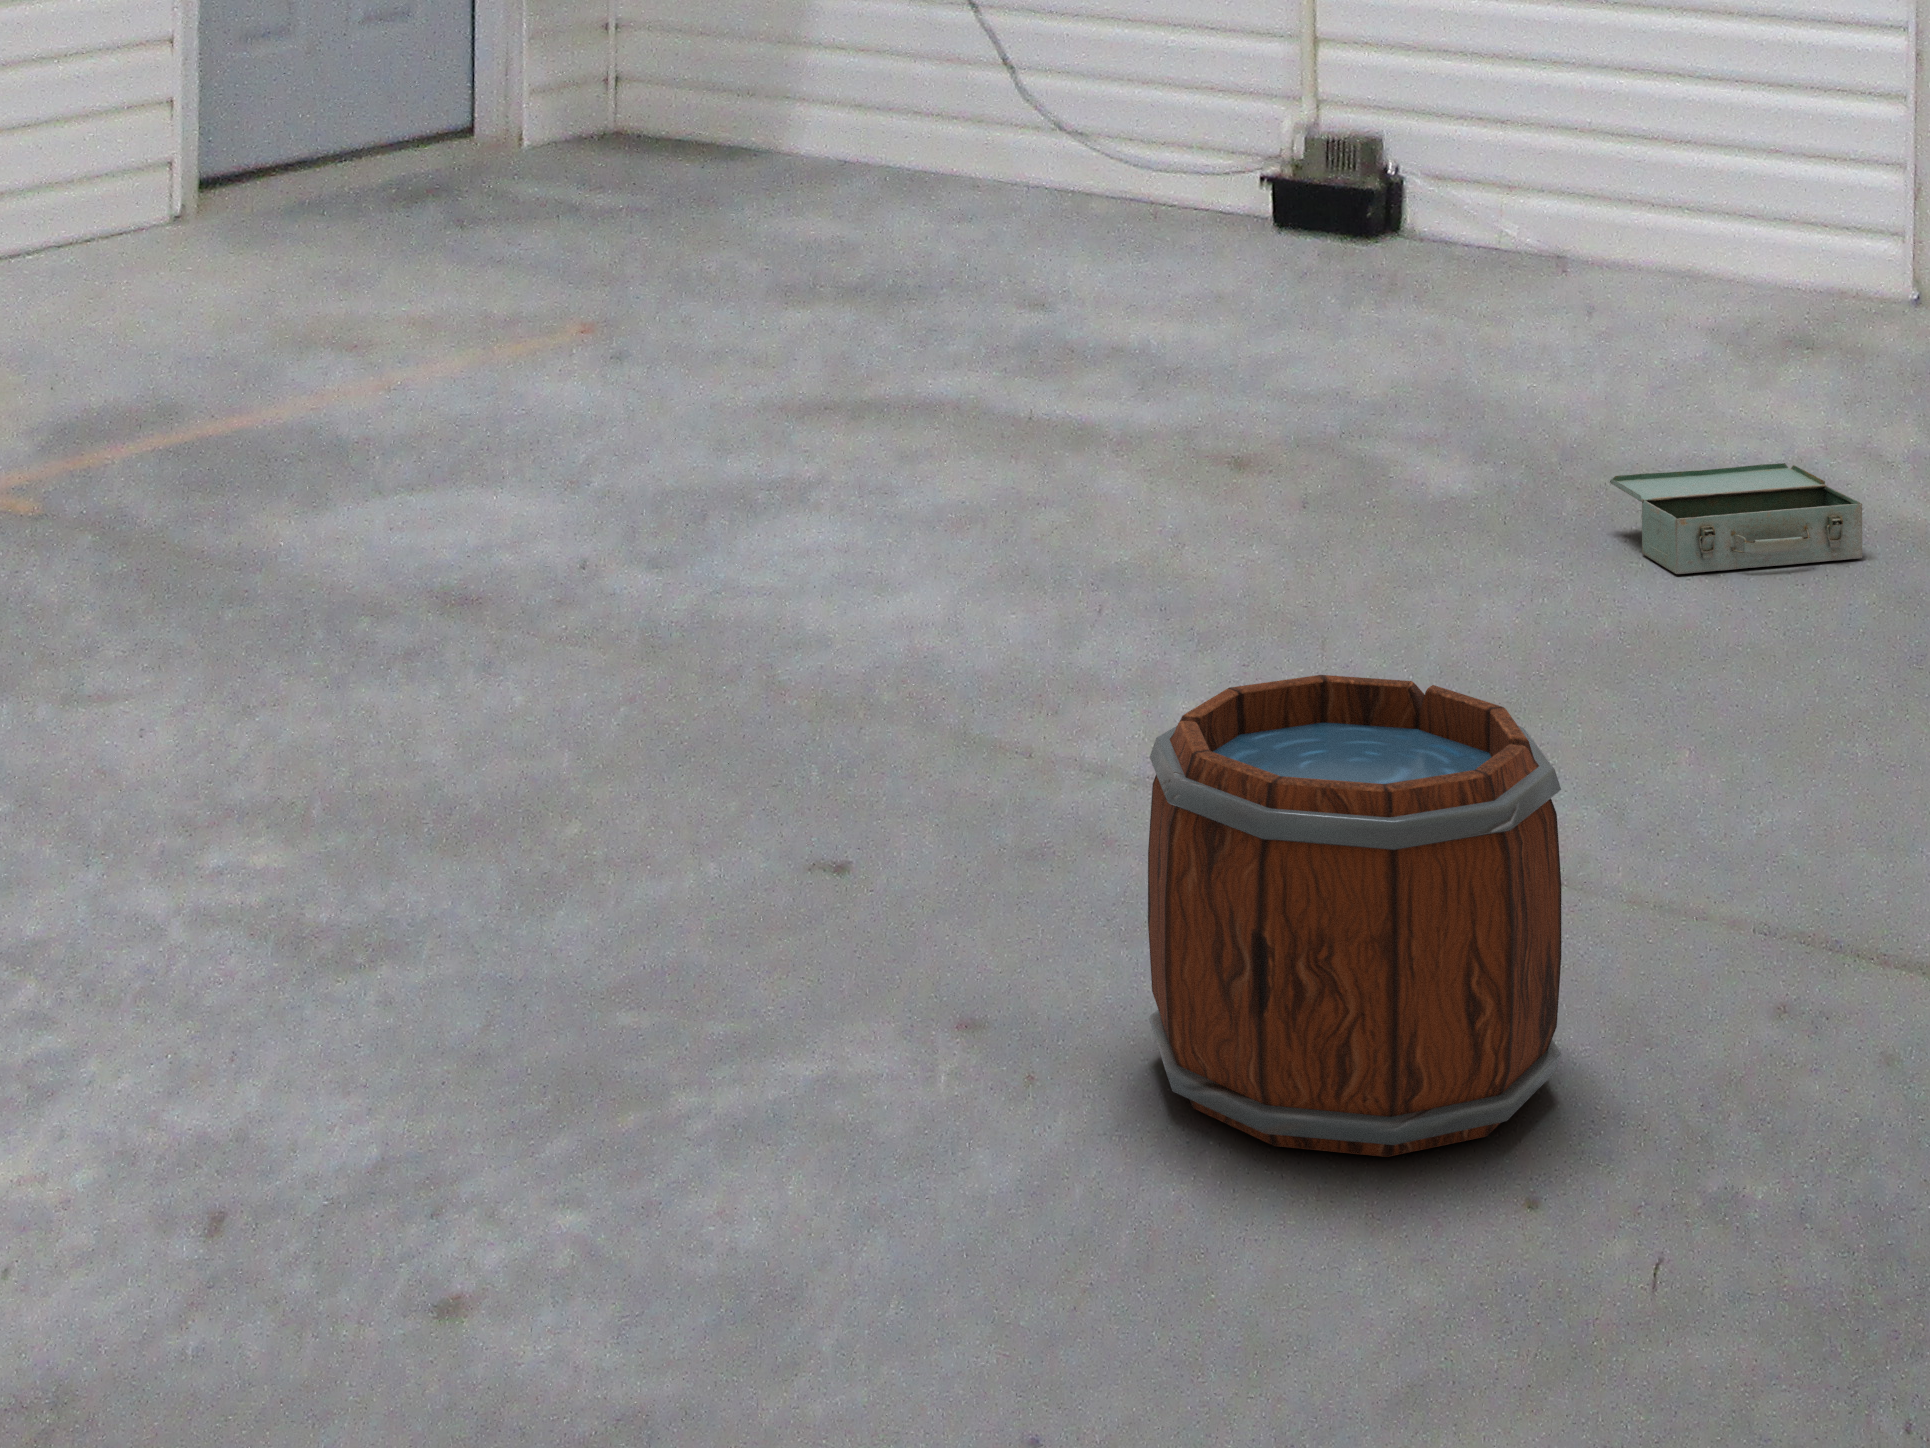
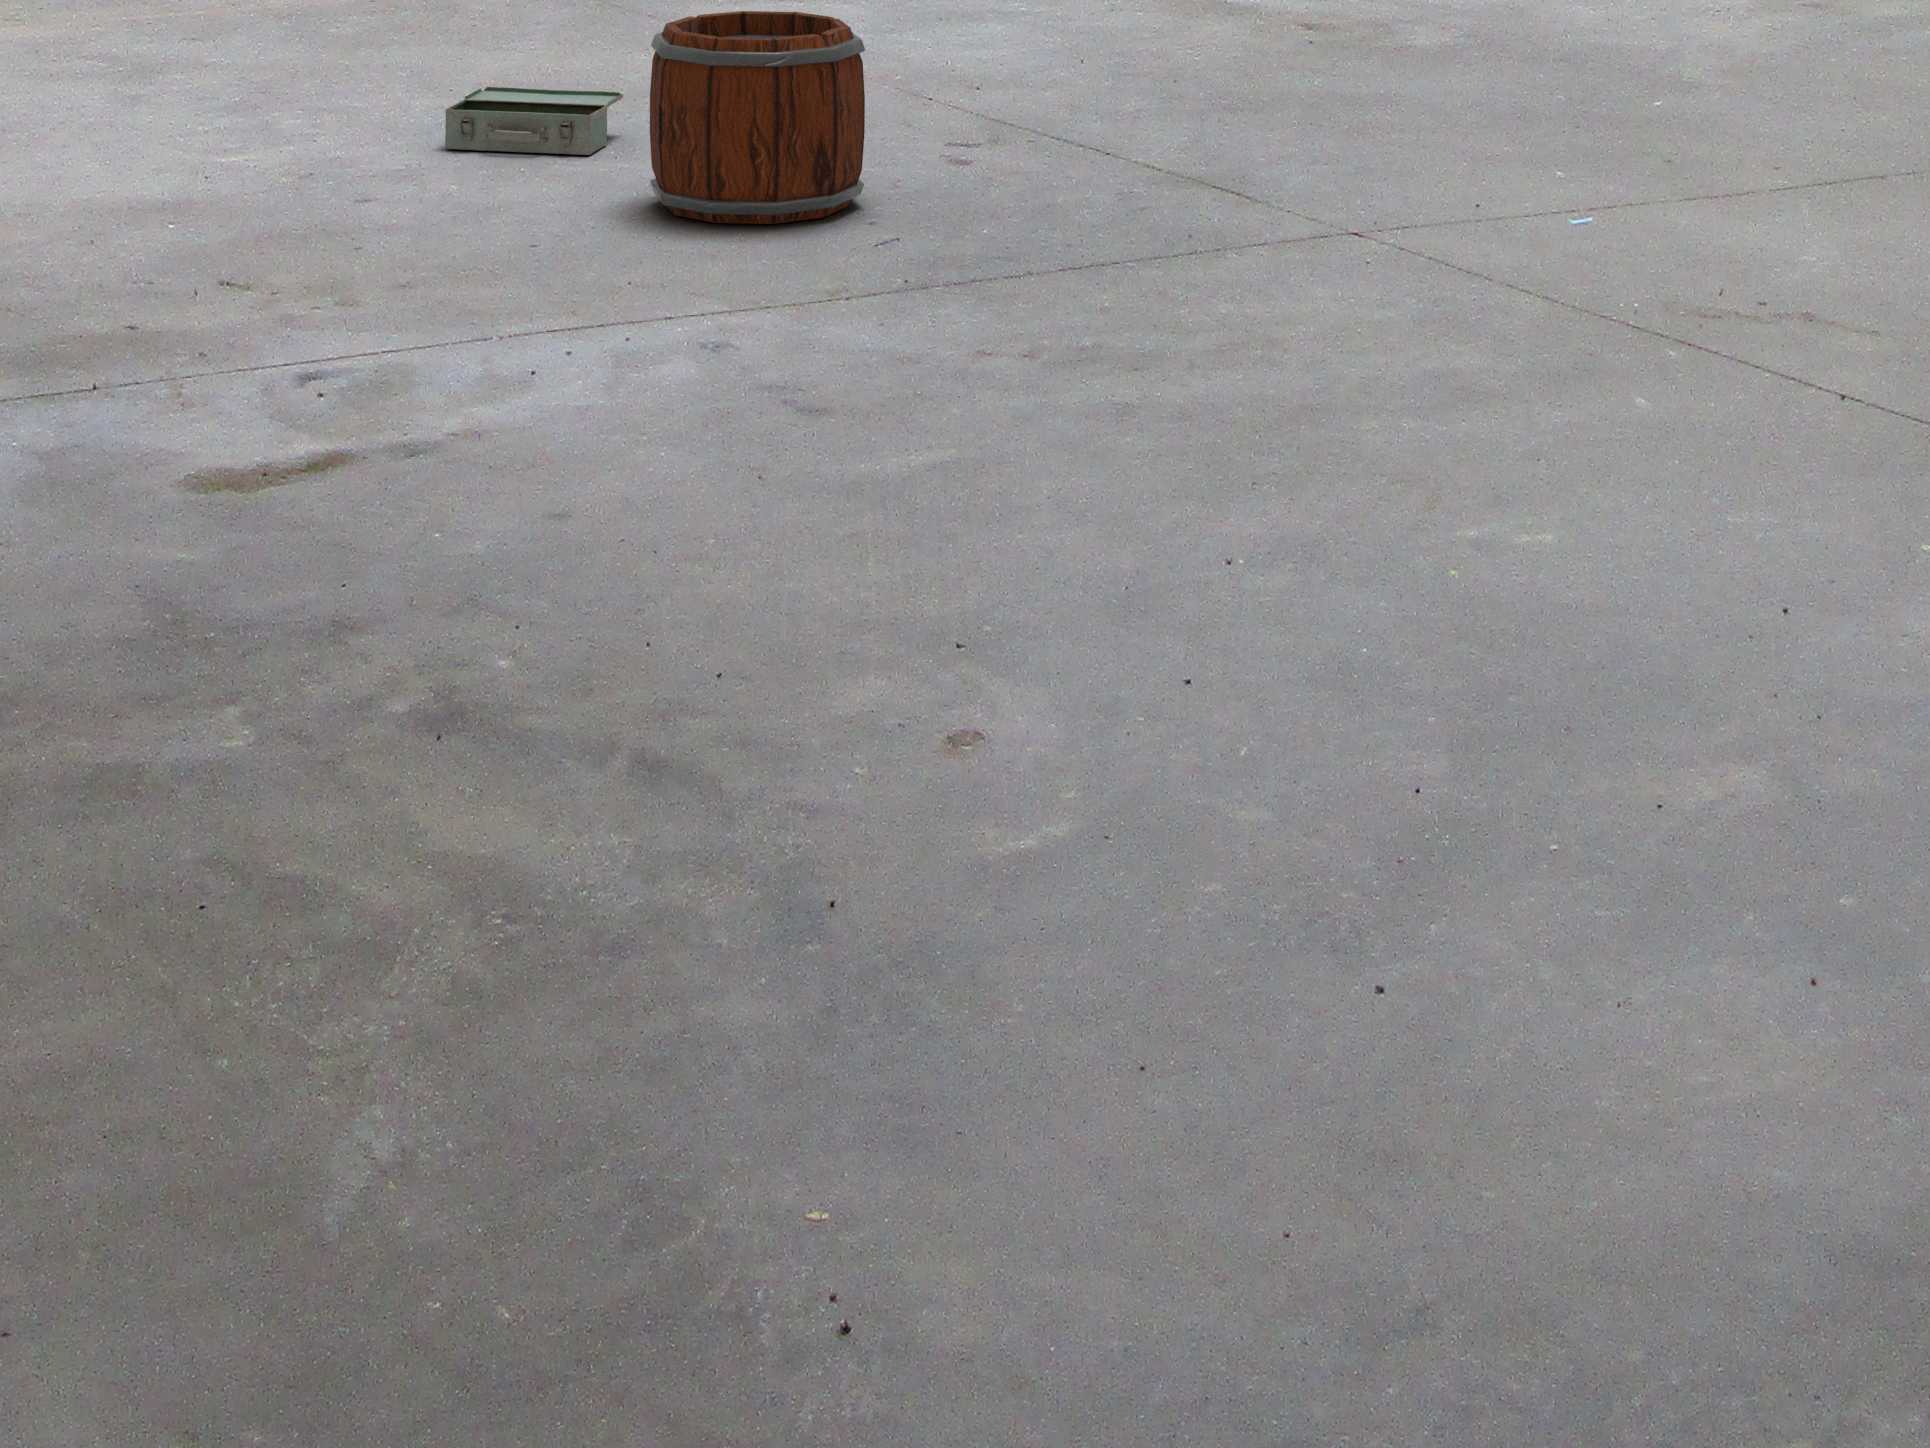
toolbox: present [1610,463,1862,574] -> present [445,87,623,155]

